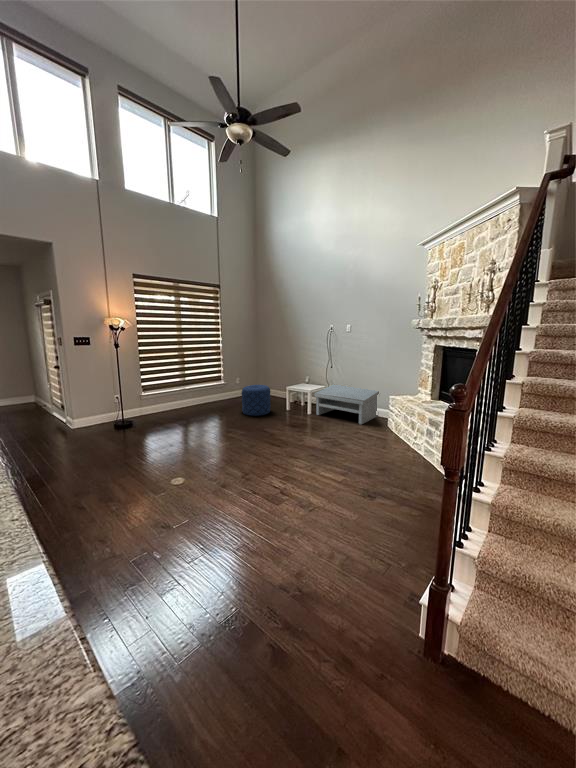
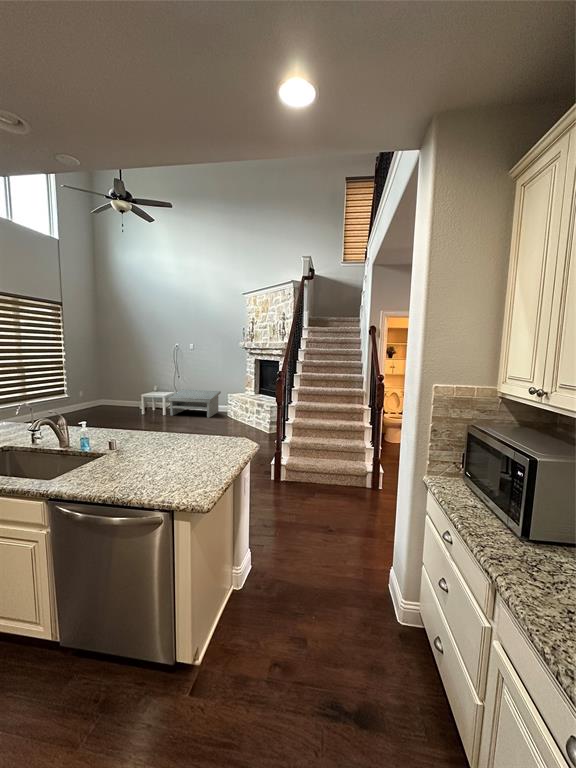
pouf: present [241,385,271,416] -> none [101,394,129,421]

